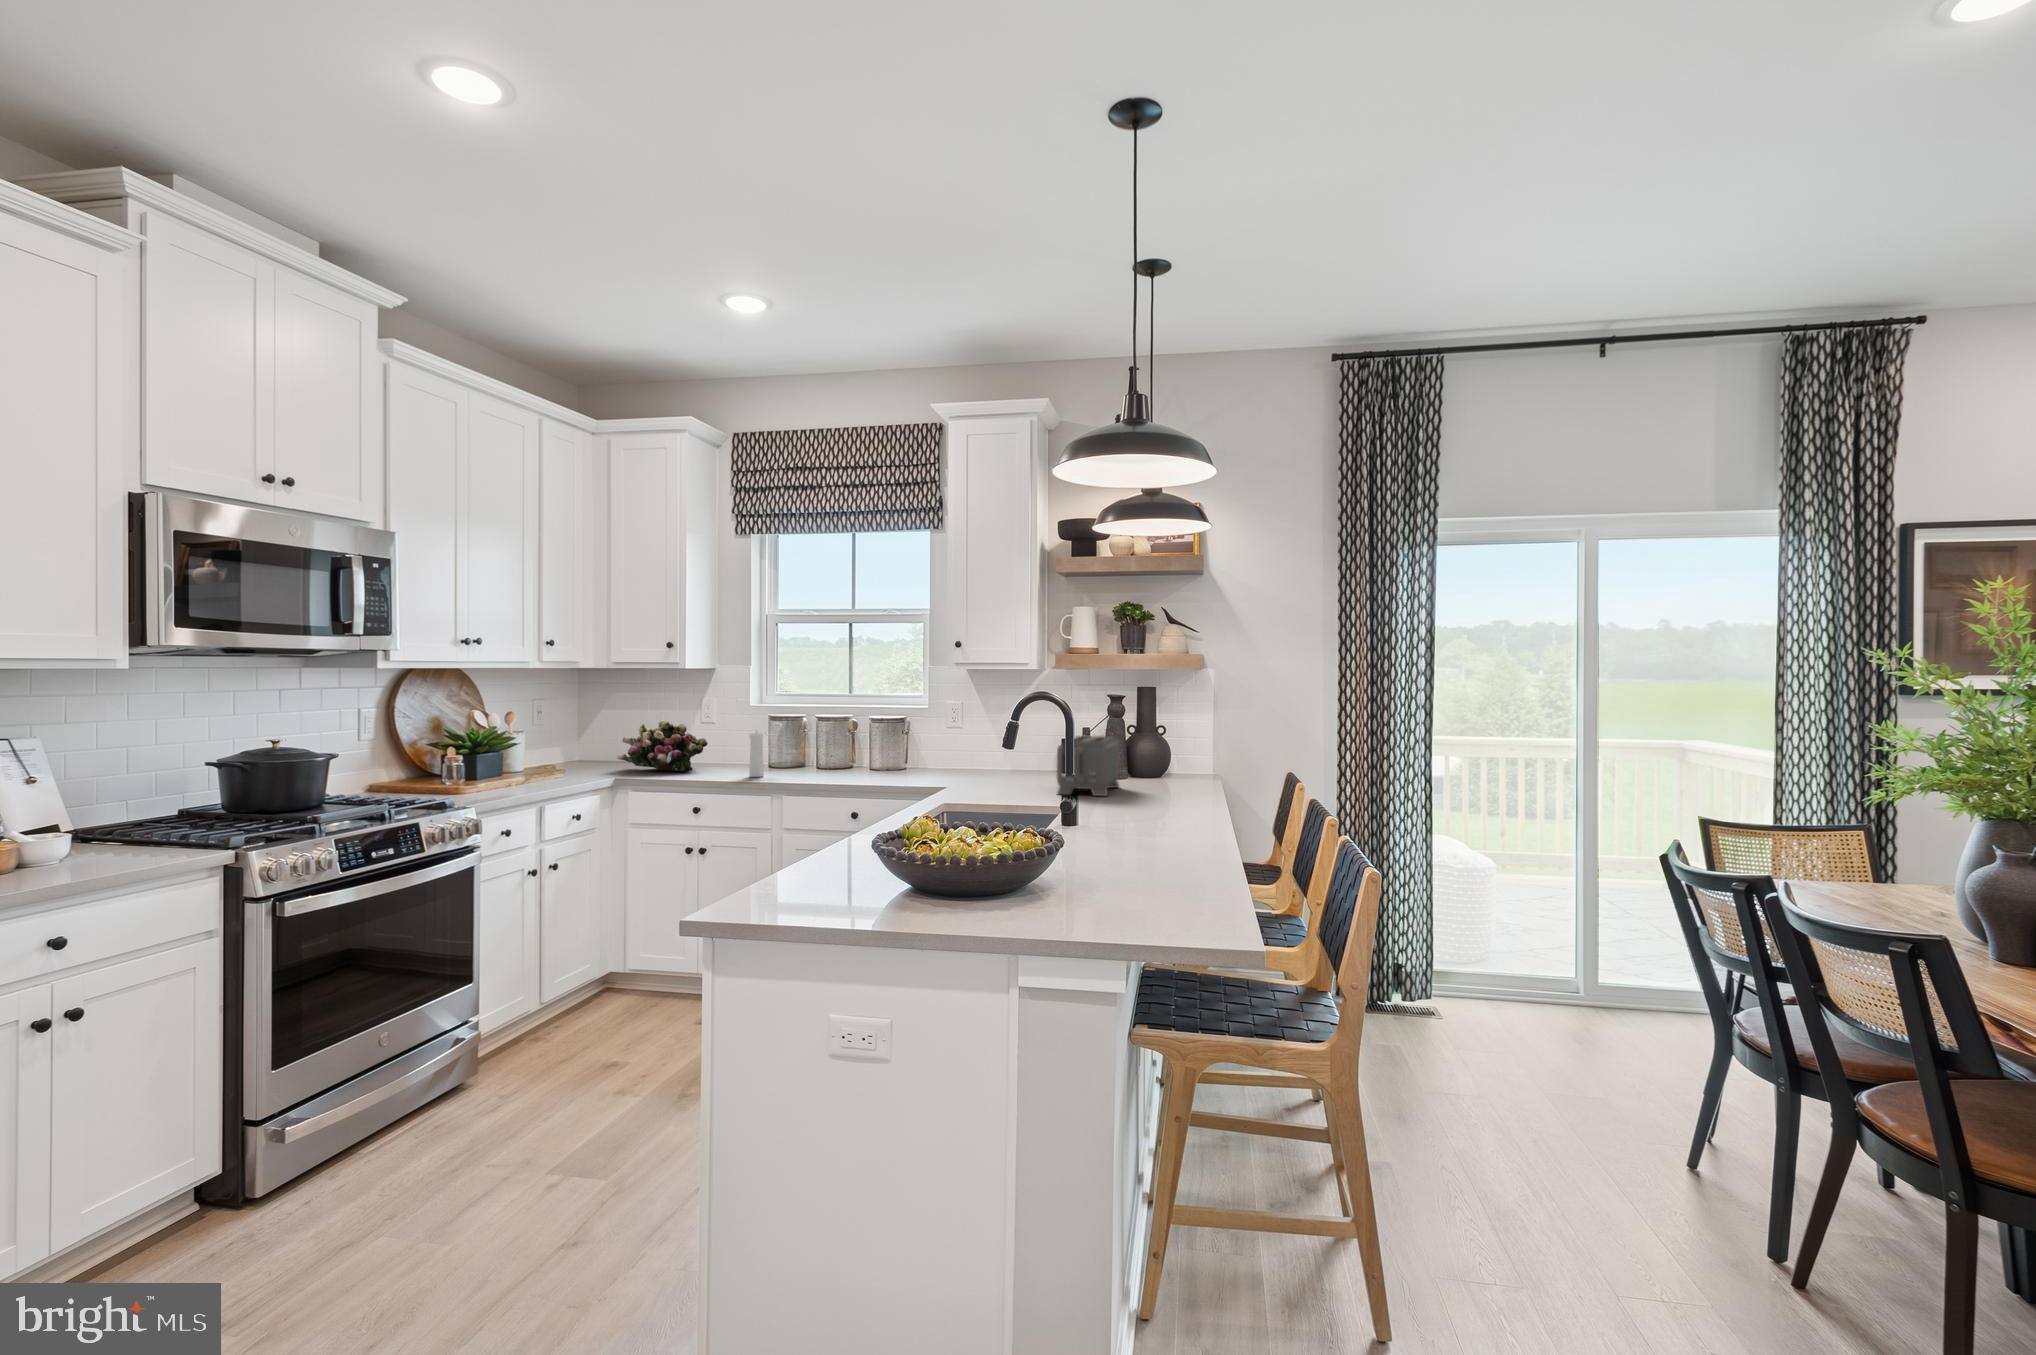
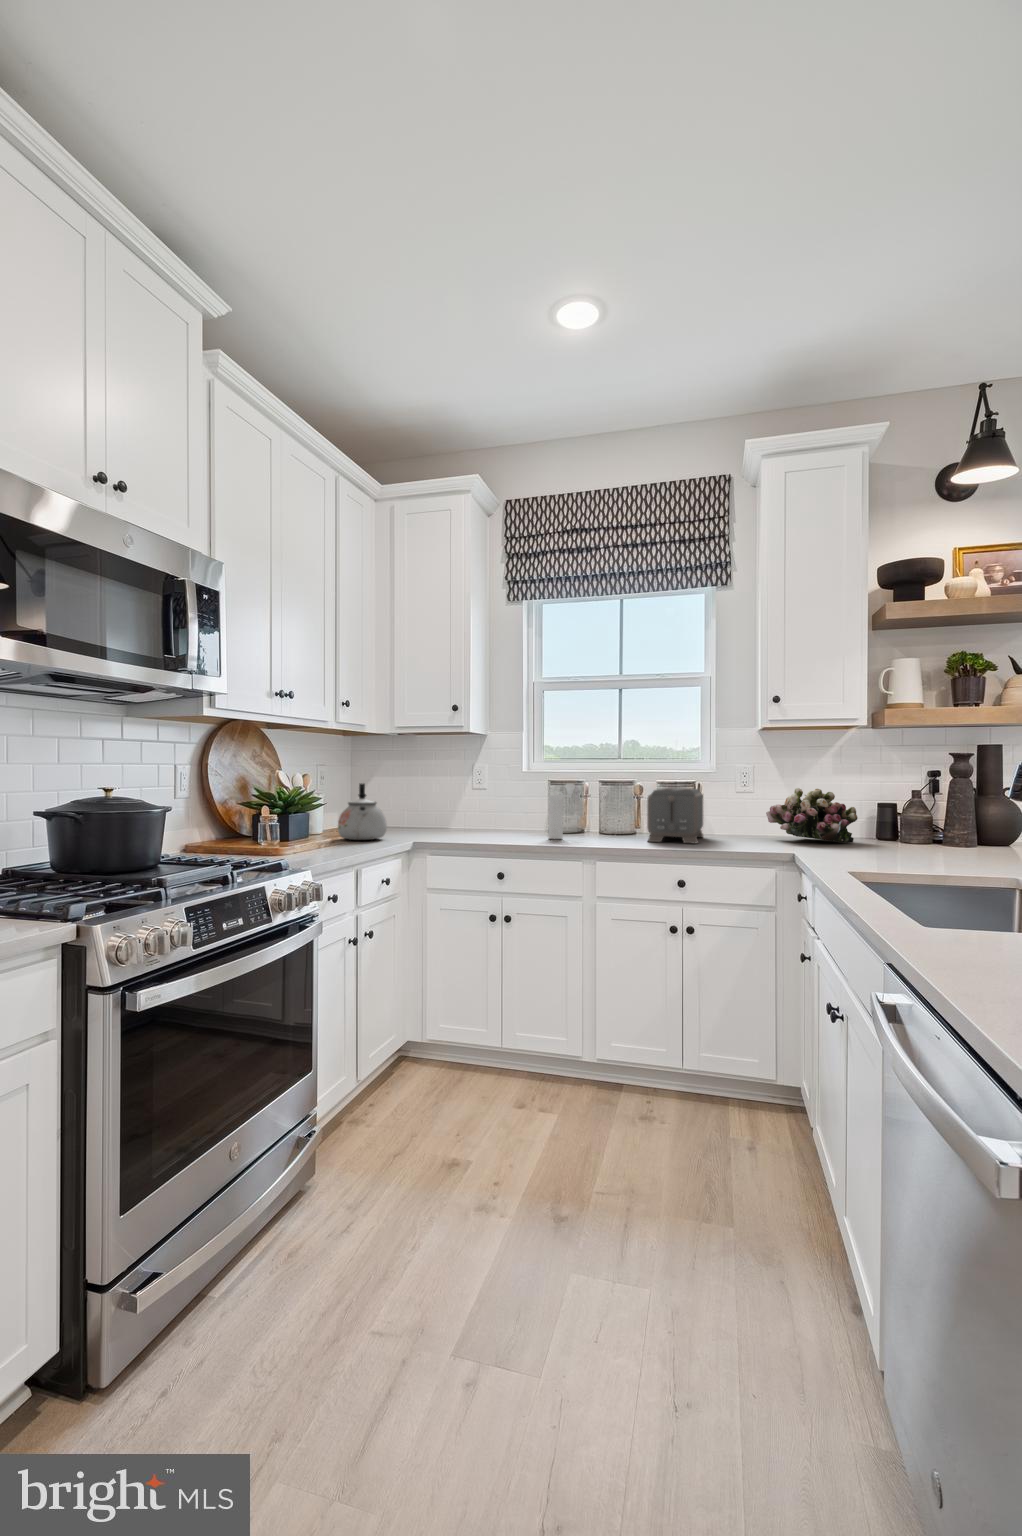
flower arrangement: present [617,720,708,772] -> present [766,788,858,843]
kettle: none [534,724,585,779] -> present [338,783,387,840]
toaster: present [1057,736,1119,796] -> present [647,788,703,843]

